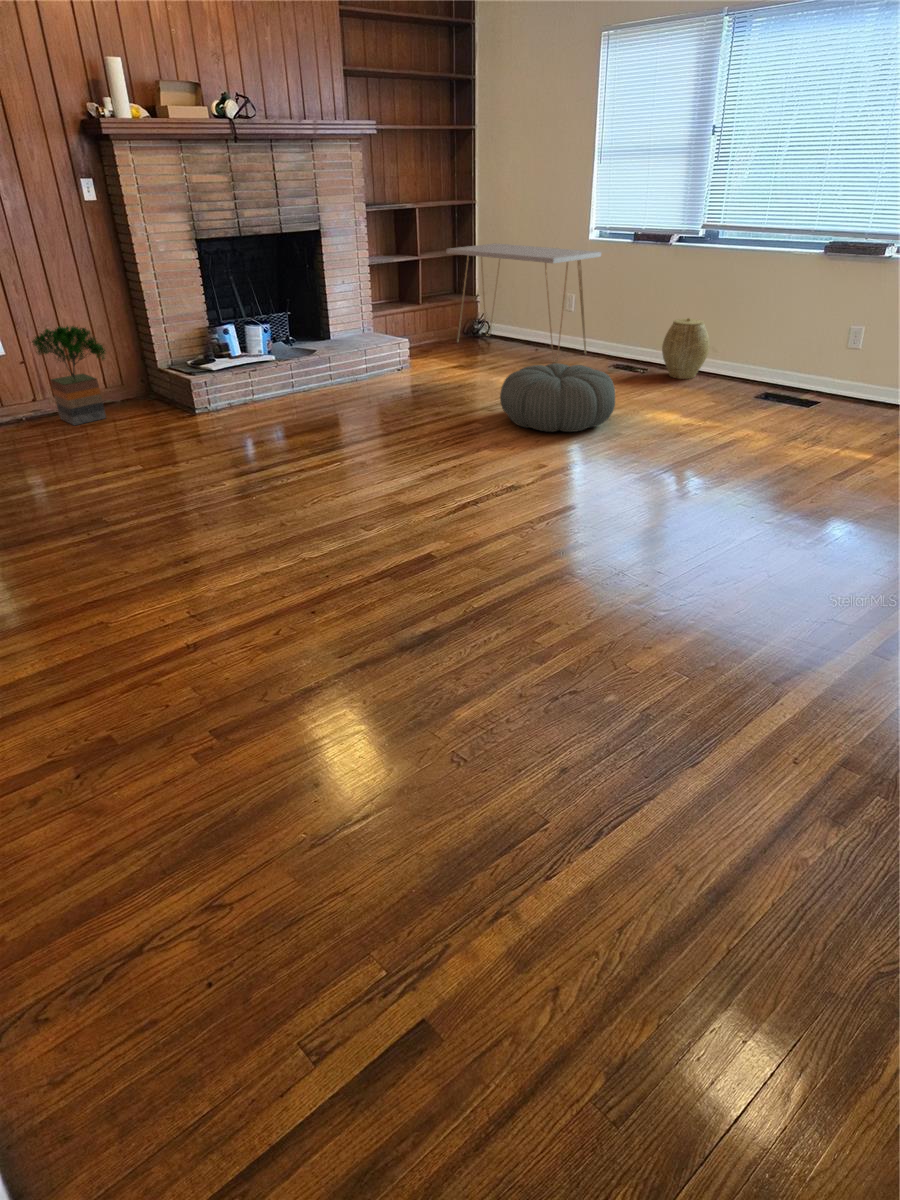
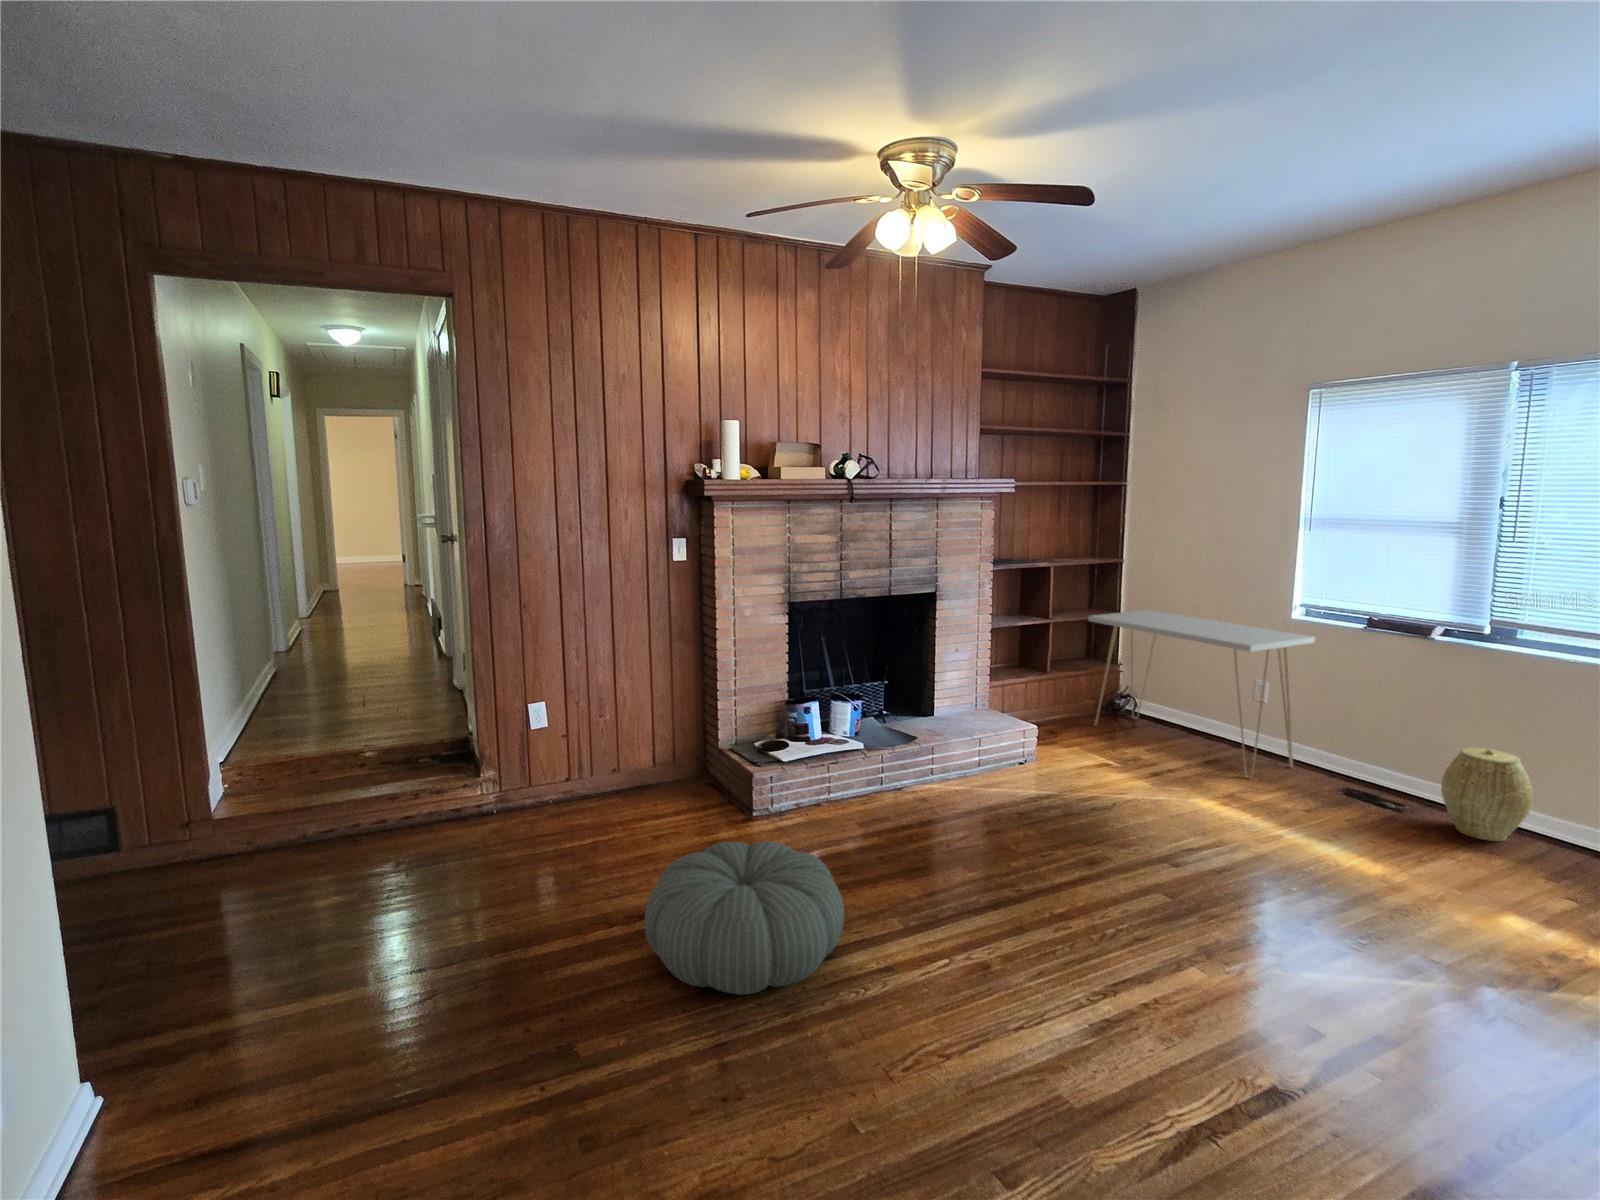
potted tree: present [32,326,106,425] -> none [577,694,662,817]
pouf: present [500,363,615,432] -> present [644,841,844,995]

